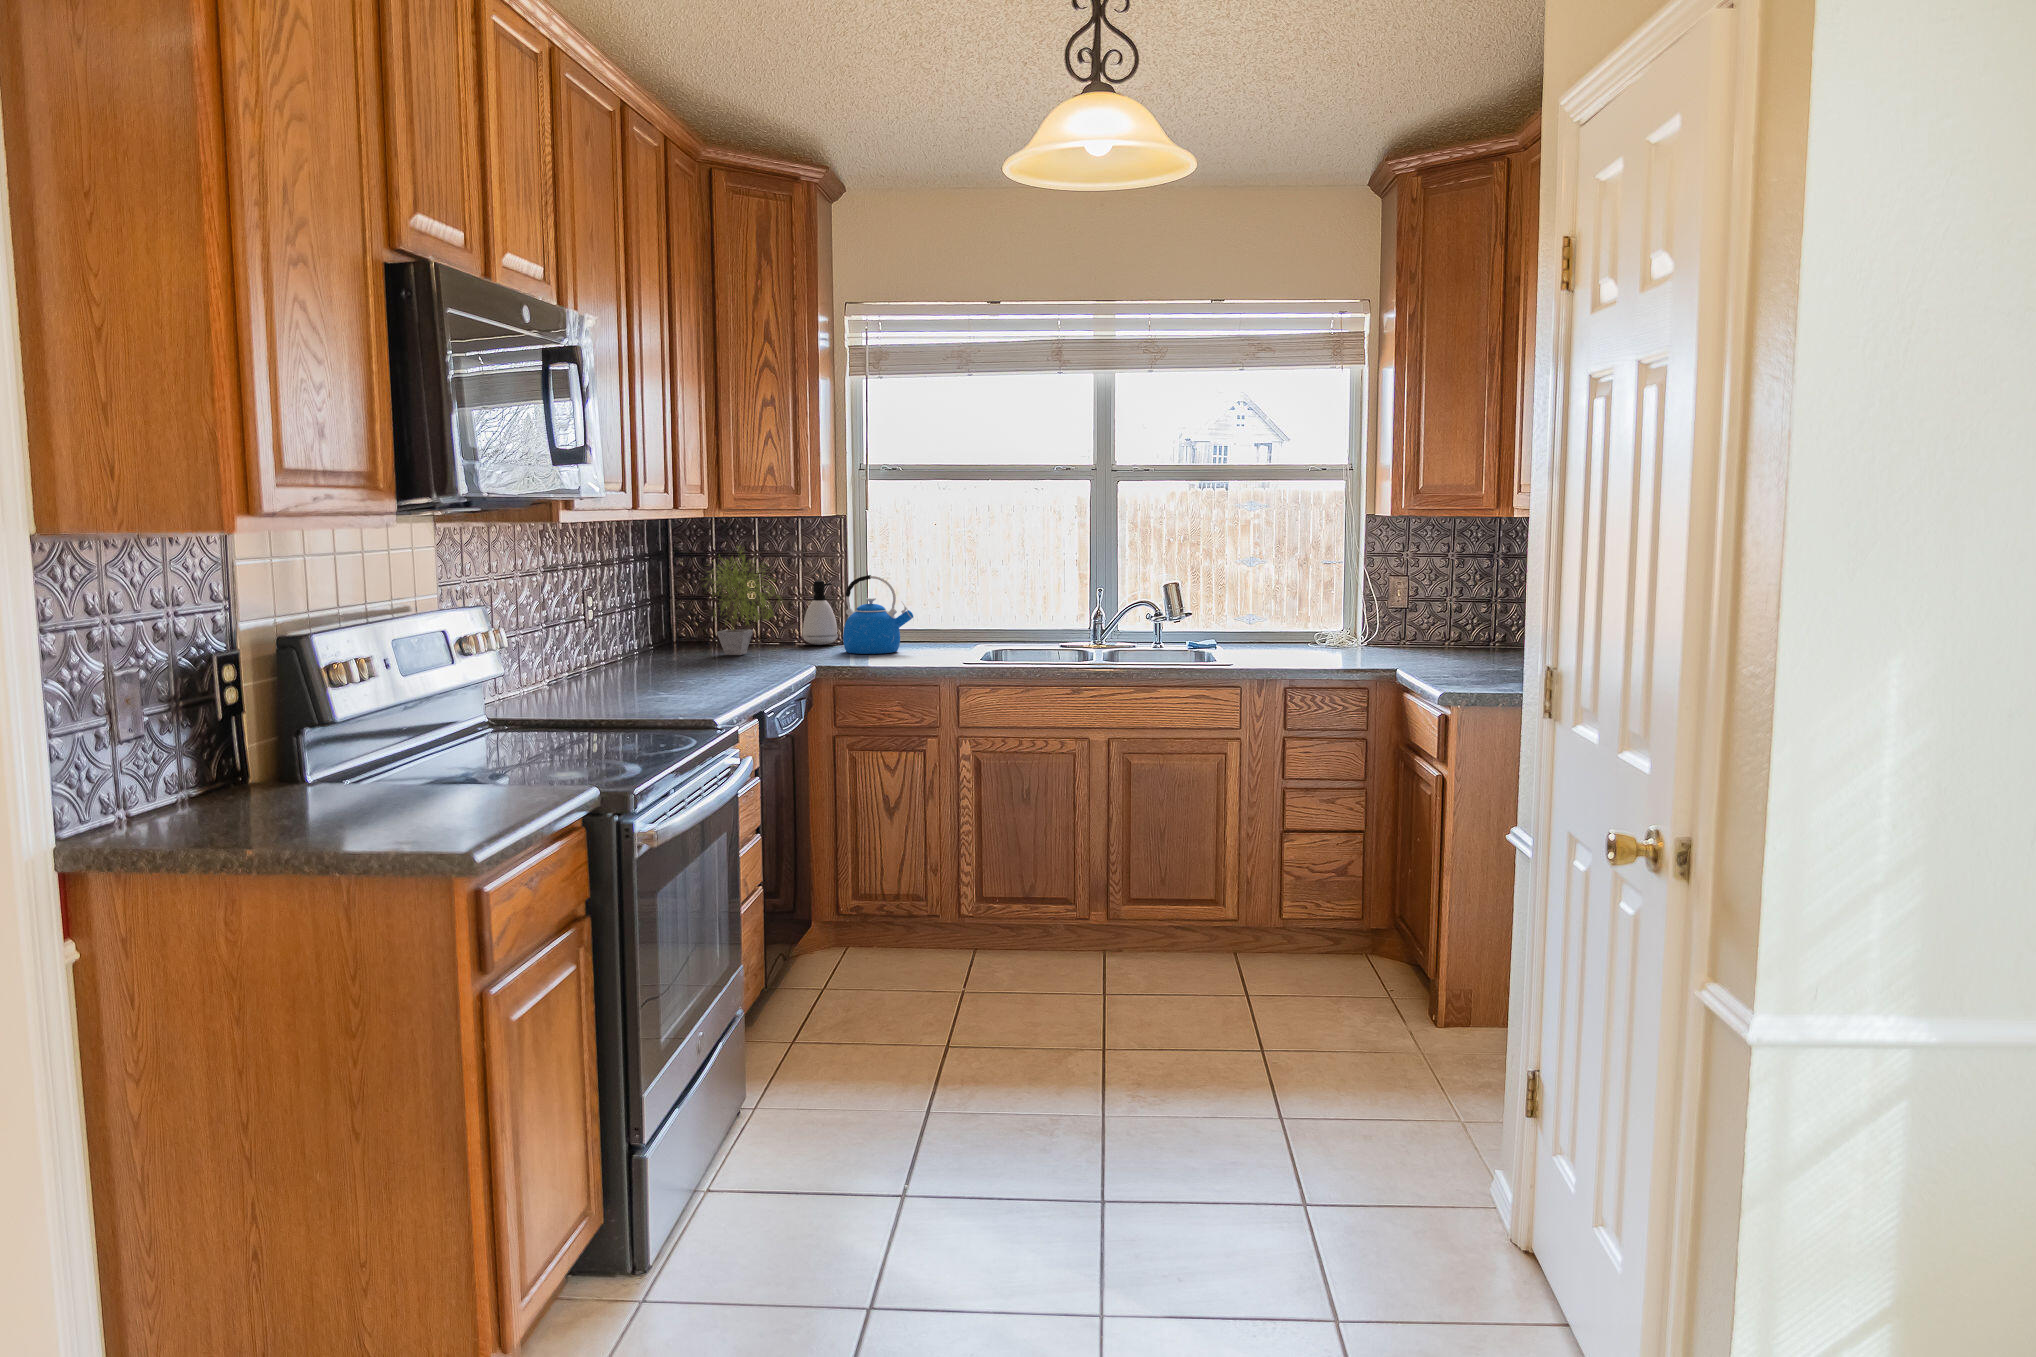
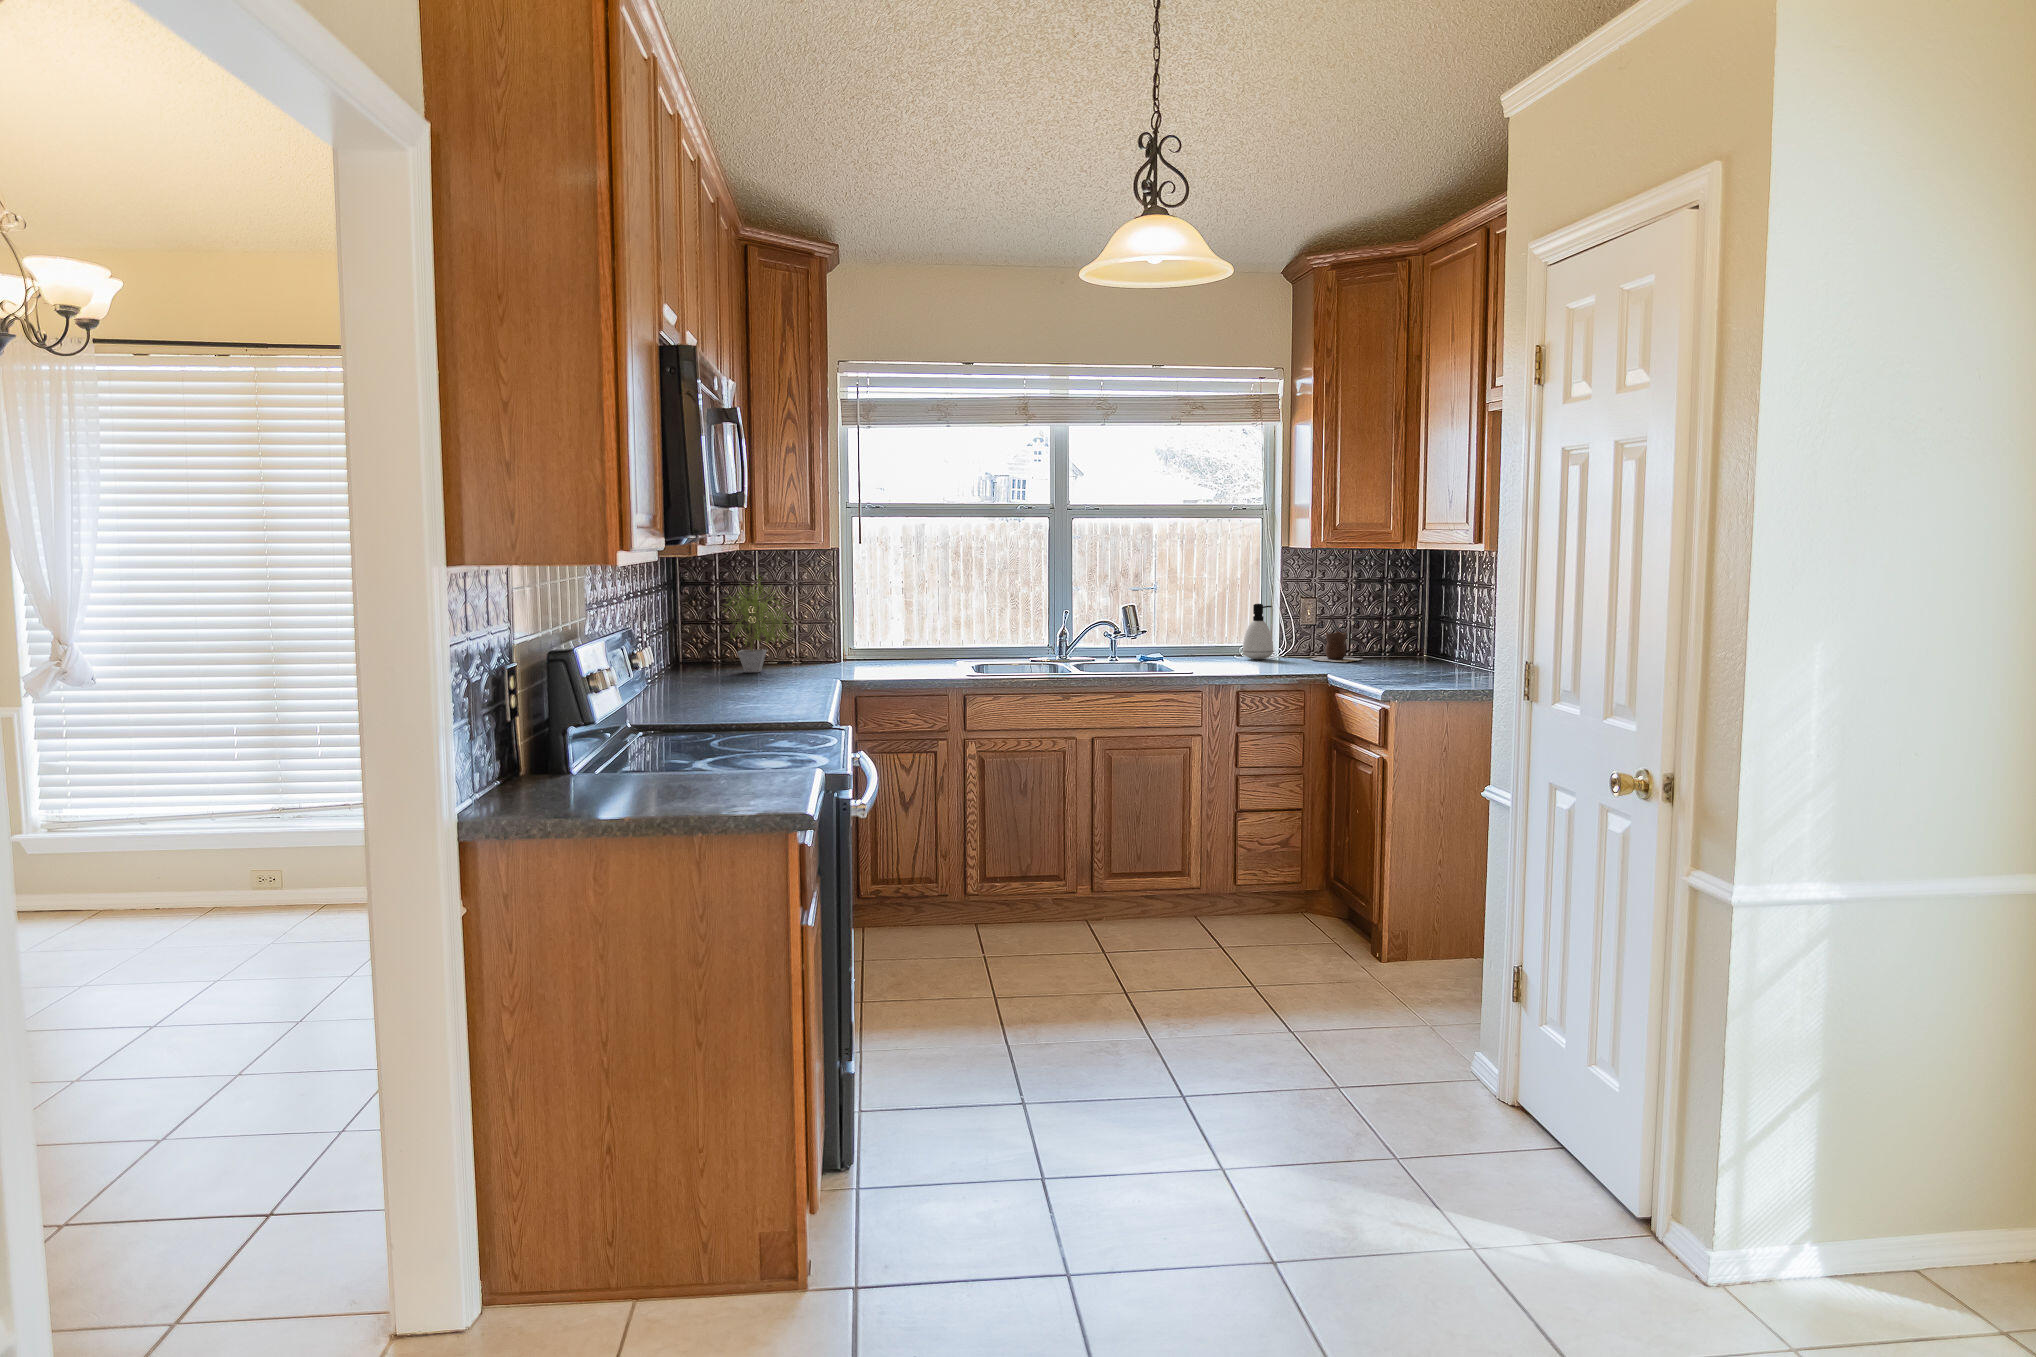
kettle: present [843,575,913,654] -> none [846,600,909,670]
soap dispenser: present [803,580,838,645] -> present [1243,604,1273,659]
vase: none [1396,616,1463,653] -> present [1312,632,1361,662]

